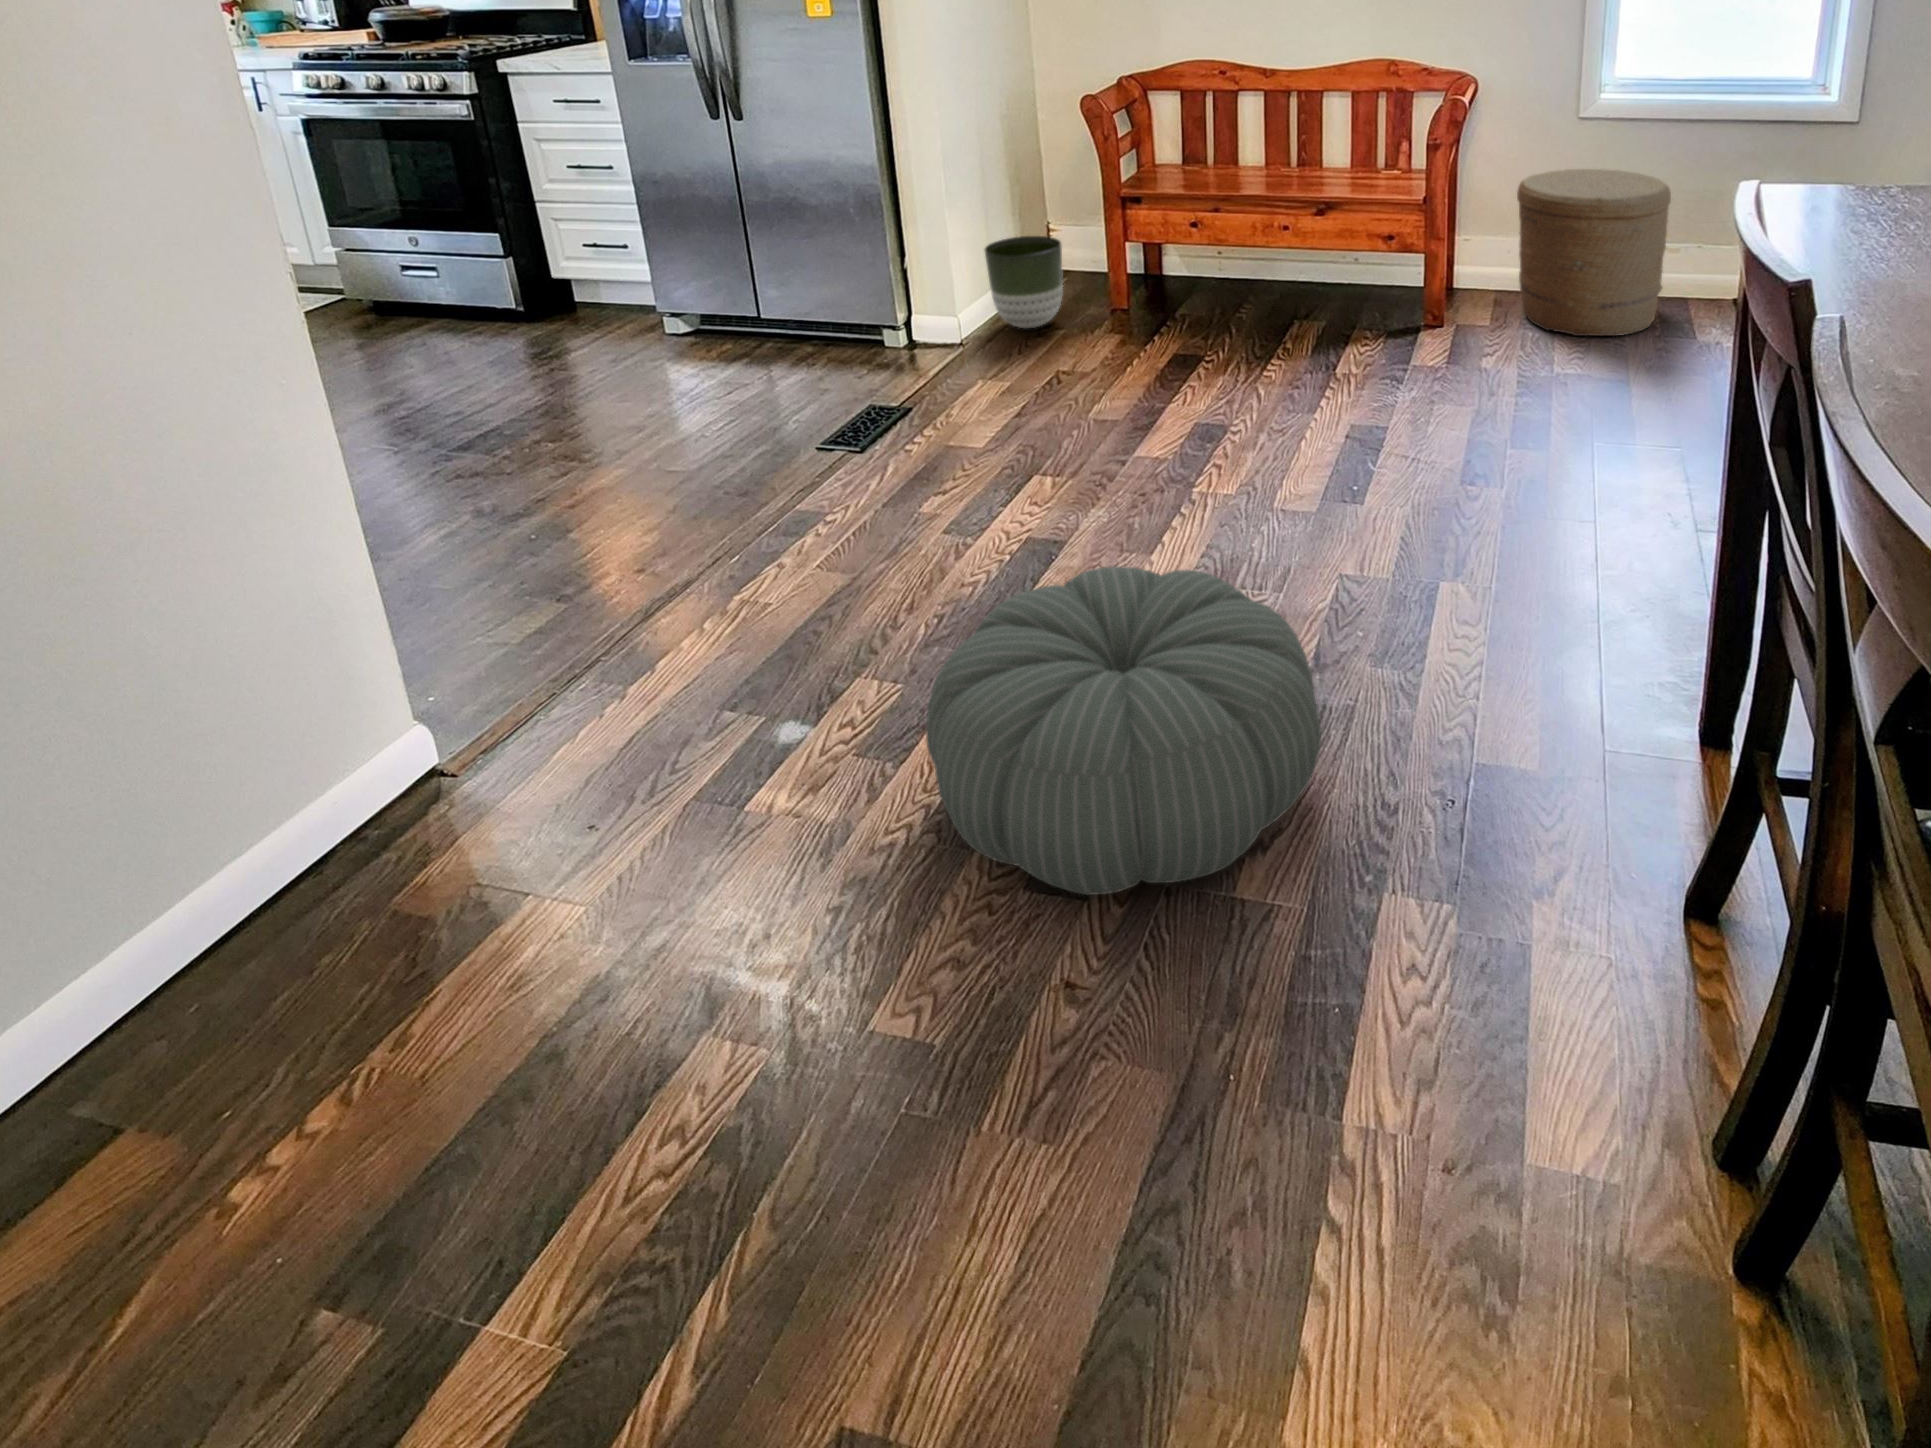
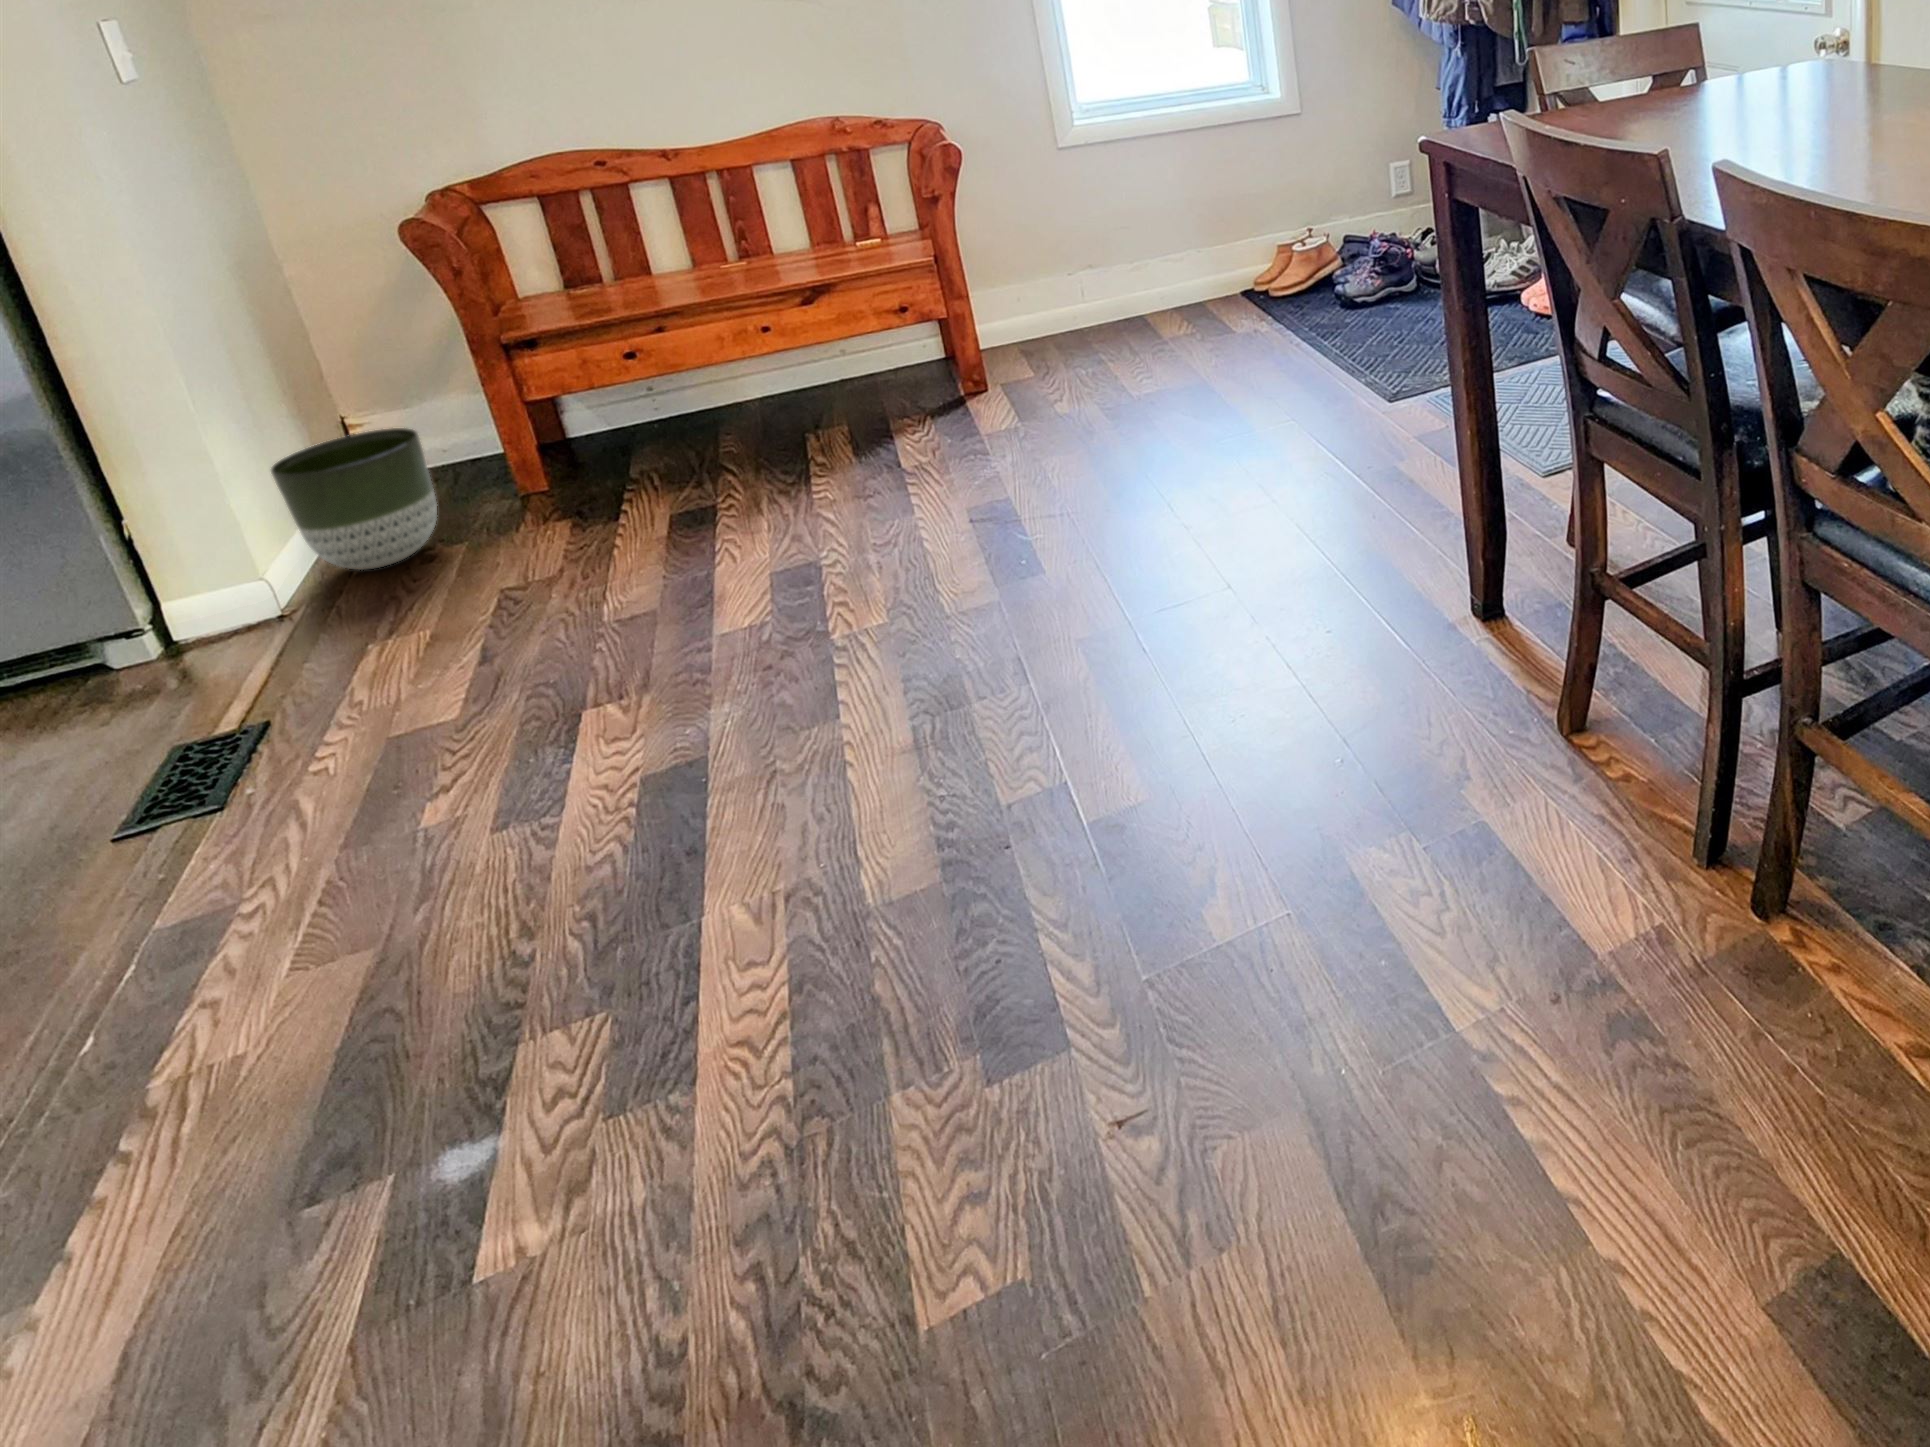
woven basket: present [1517,169,1671,336] -> none [1030,195,1196,369]
pouf: present [926,566,1321,895] -> none [745,669,1235,1080]

